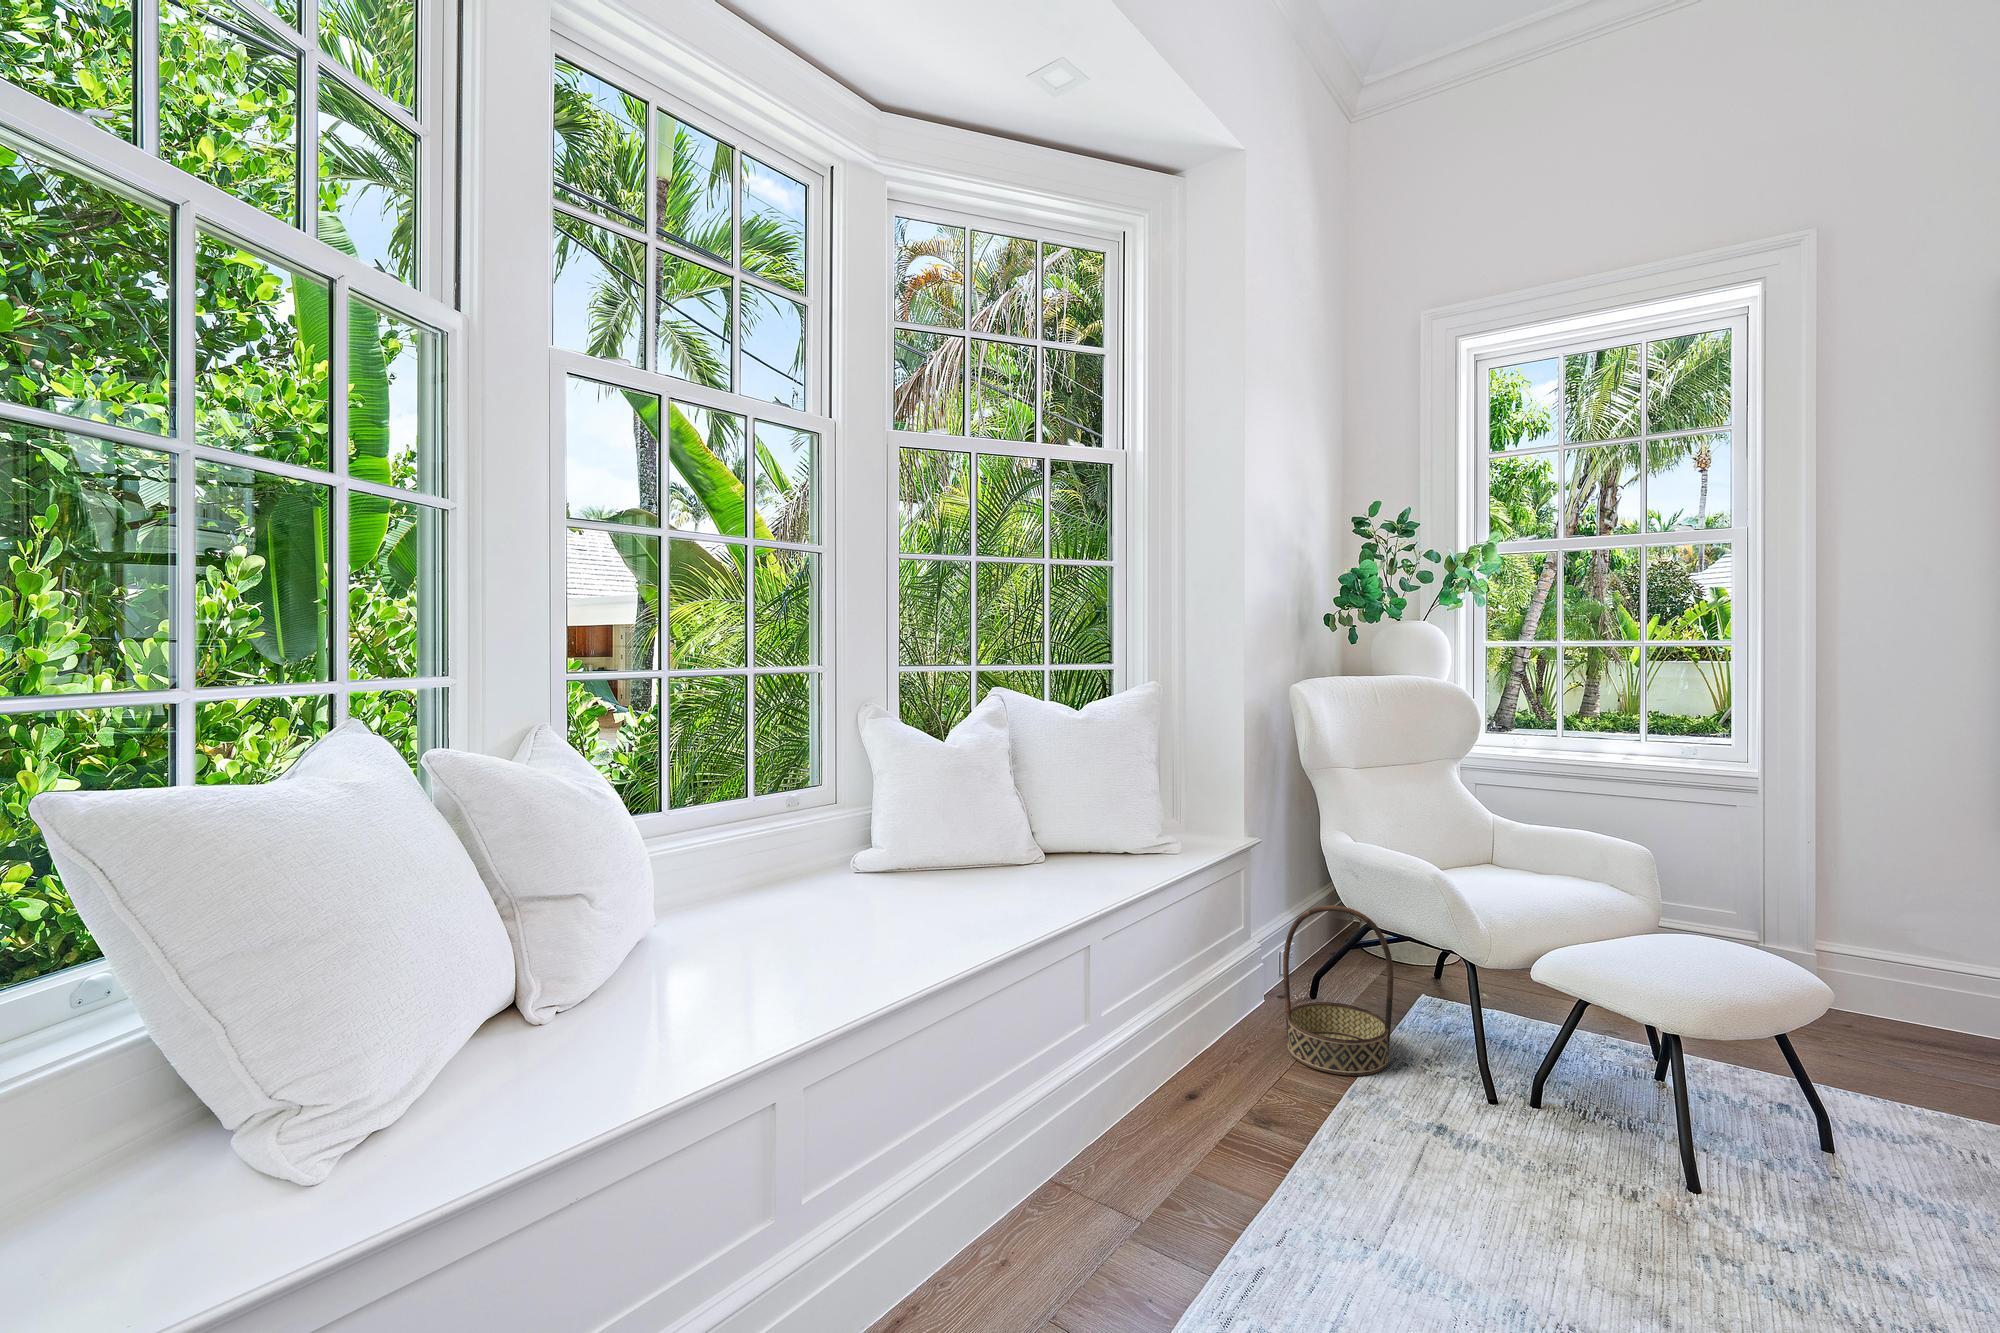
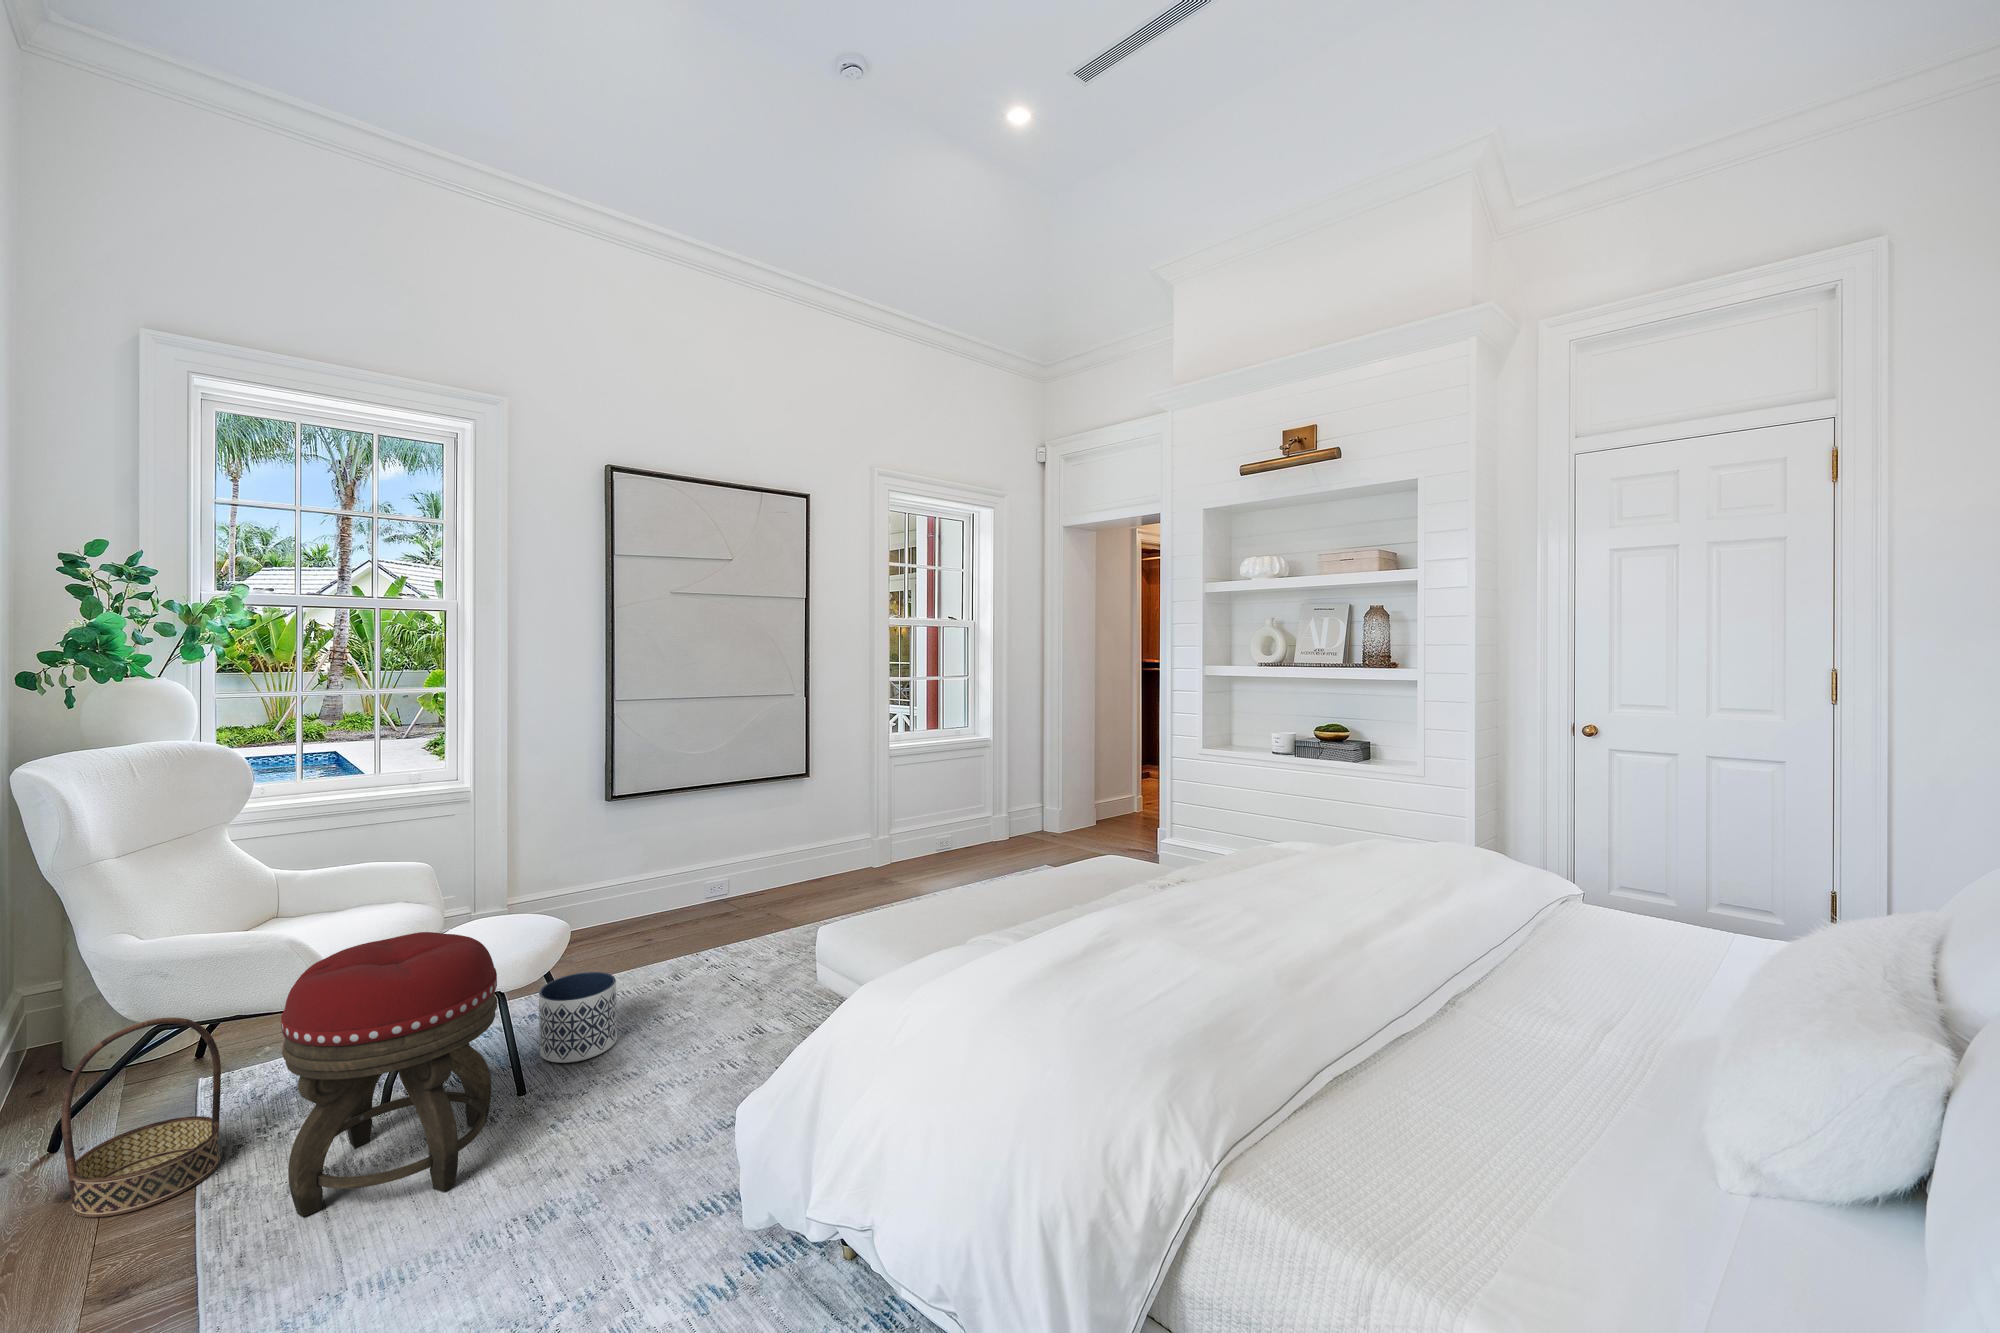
footstool: none [1390,893,1636,1234] -> present [281,932,497,1217]
planter: none [1756,1061,1907,1216] -> present [539,972,617,1063]

